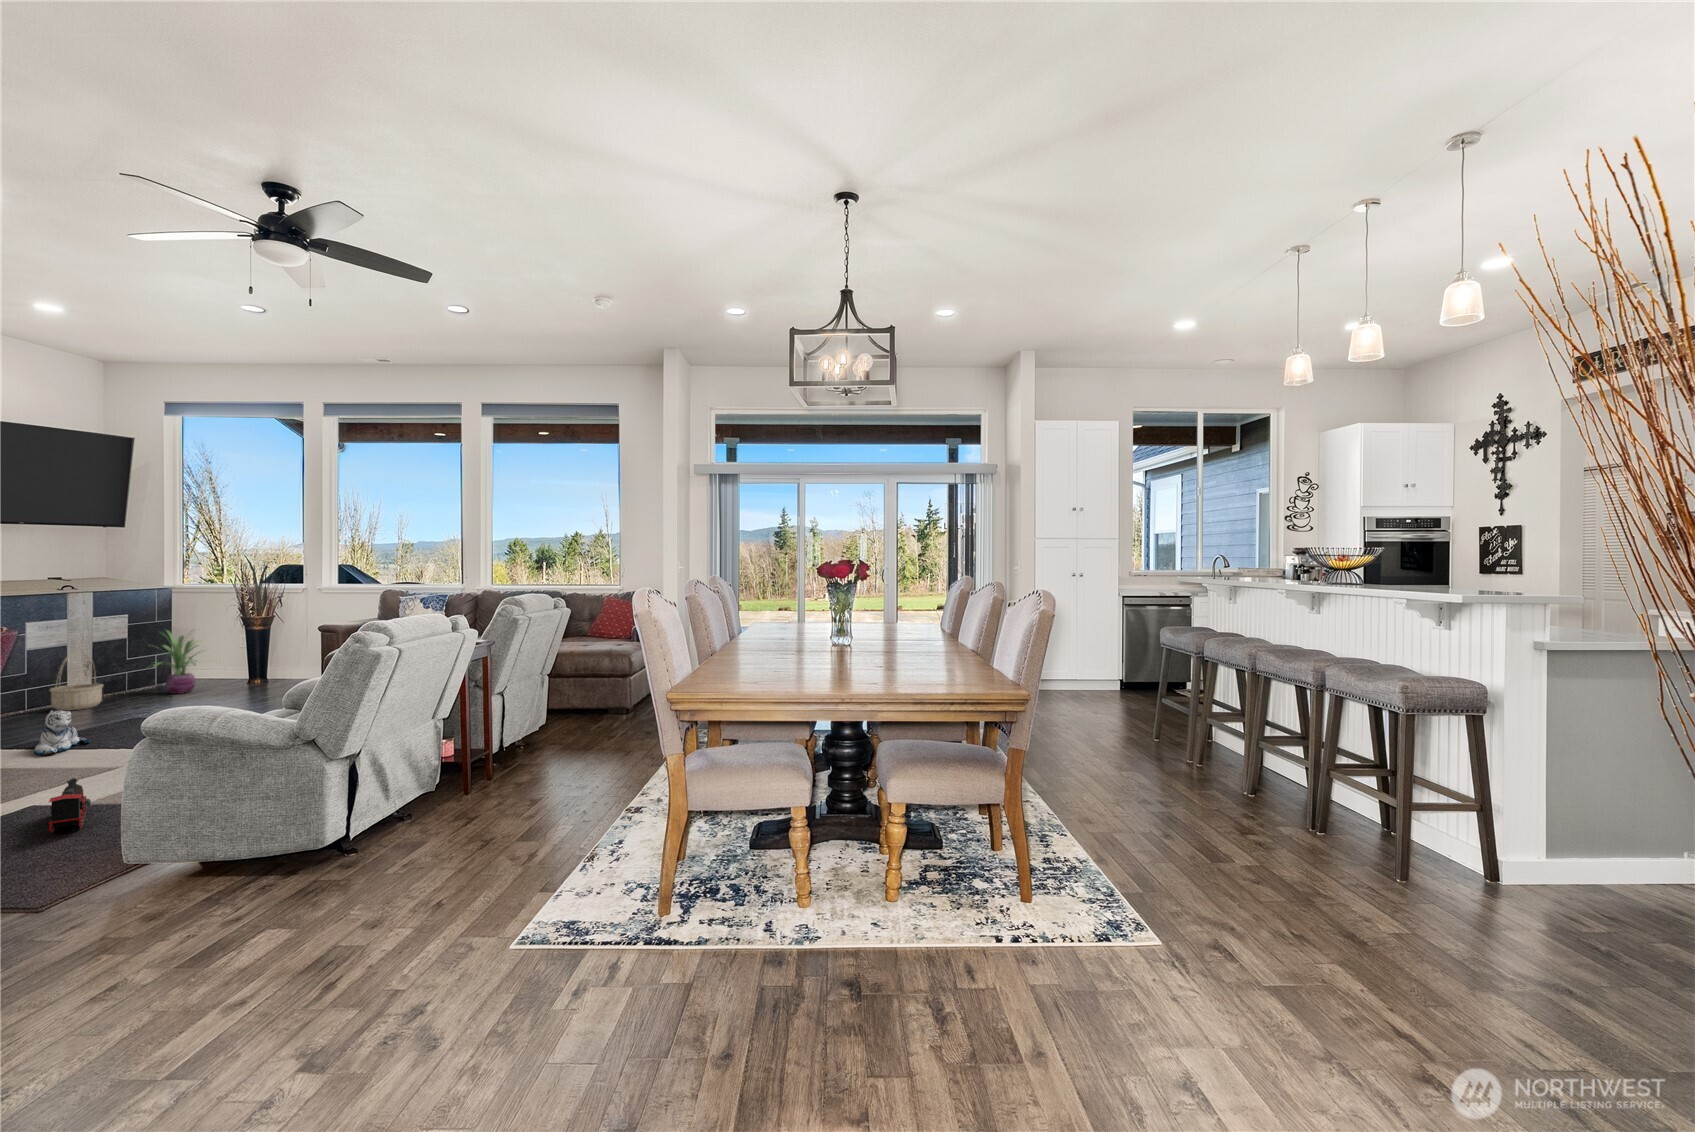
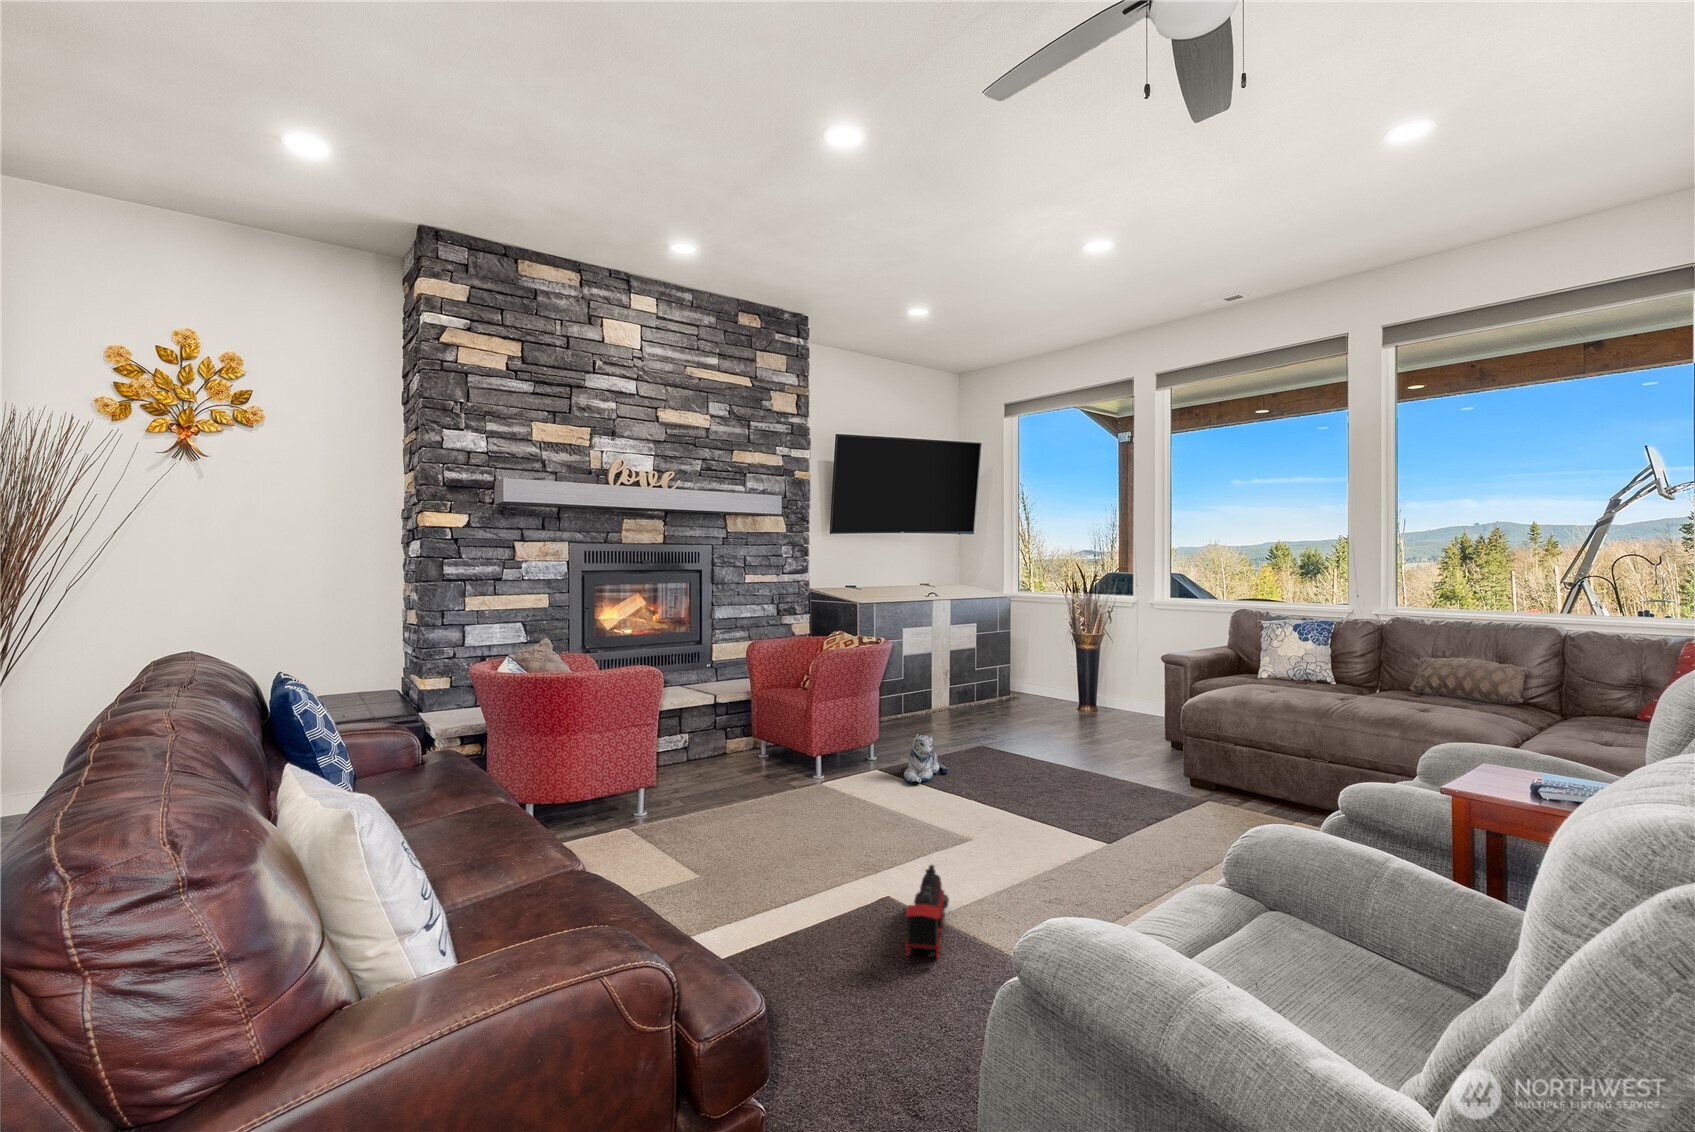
decorative plant: present [154,630,199,694] -> none [979,642,1055,711]
basket: present [50,652,103,711] -> none [918,661,958,720]

